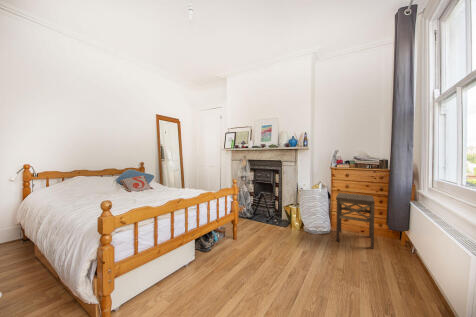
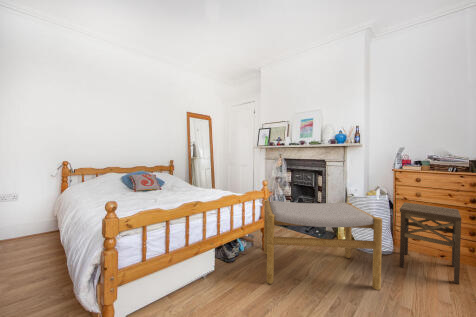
footstool: none [235,195,325,264] -> present [264,200,382,290]

